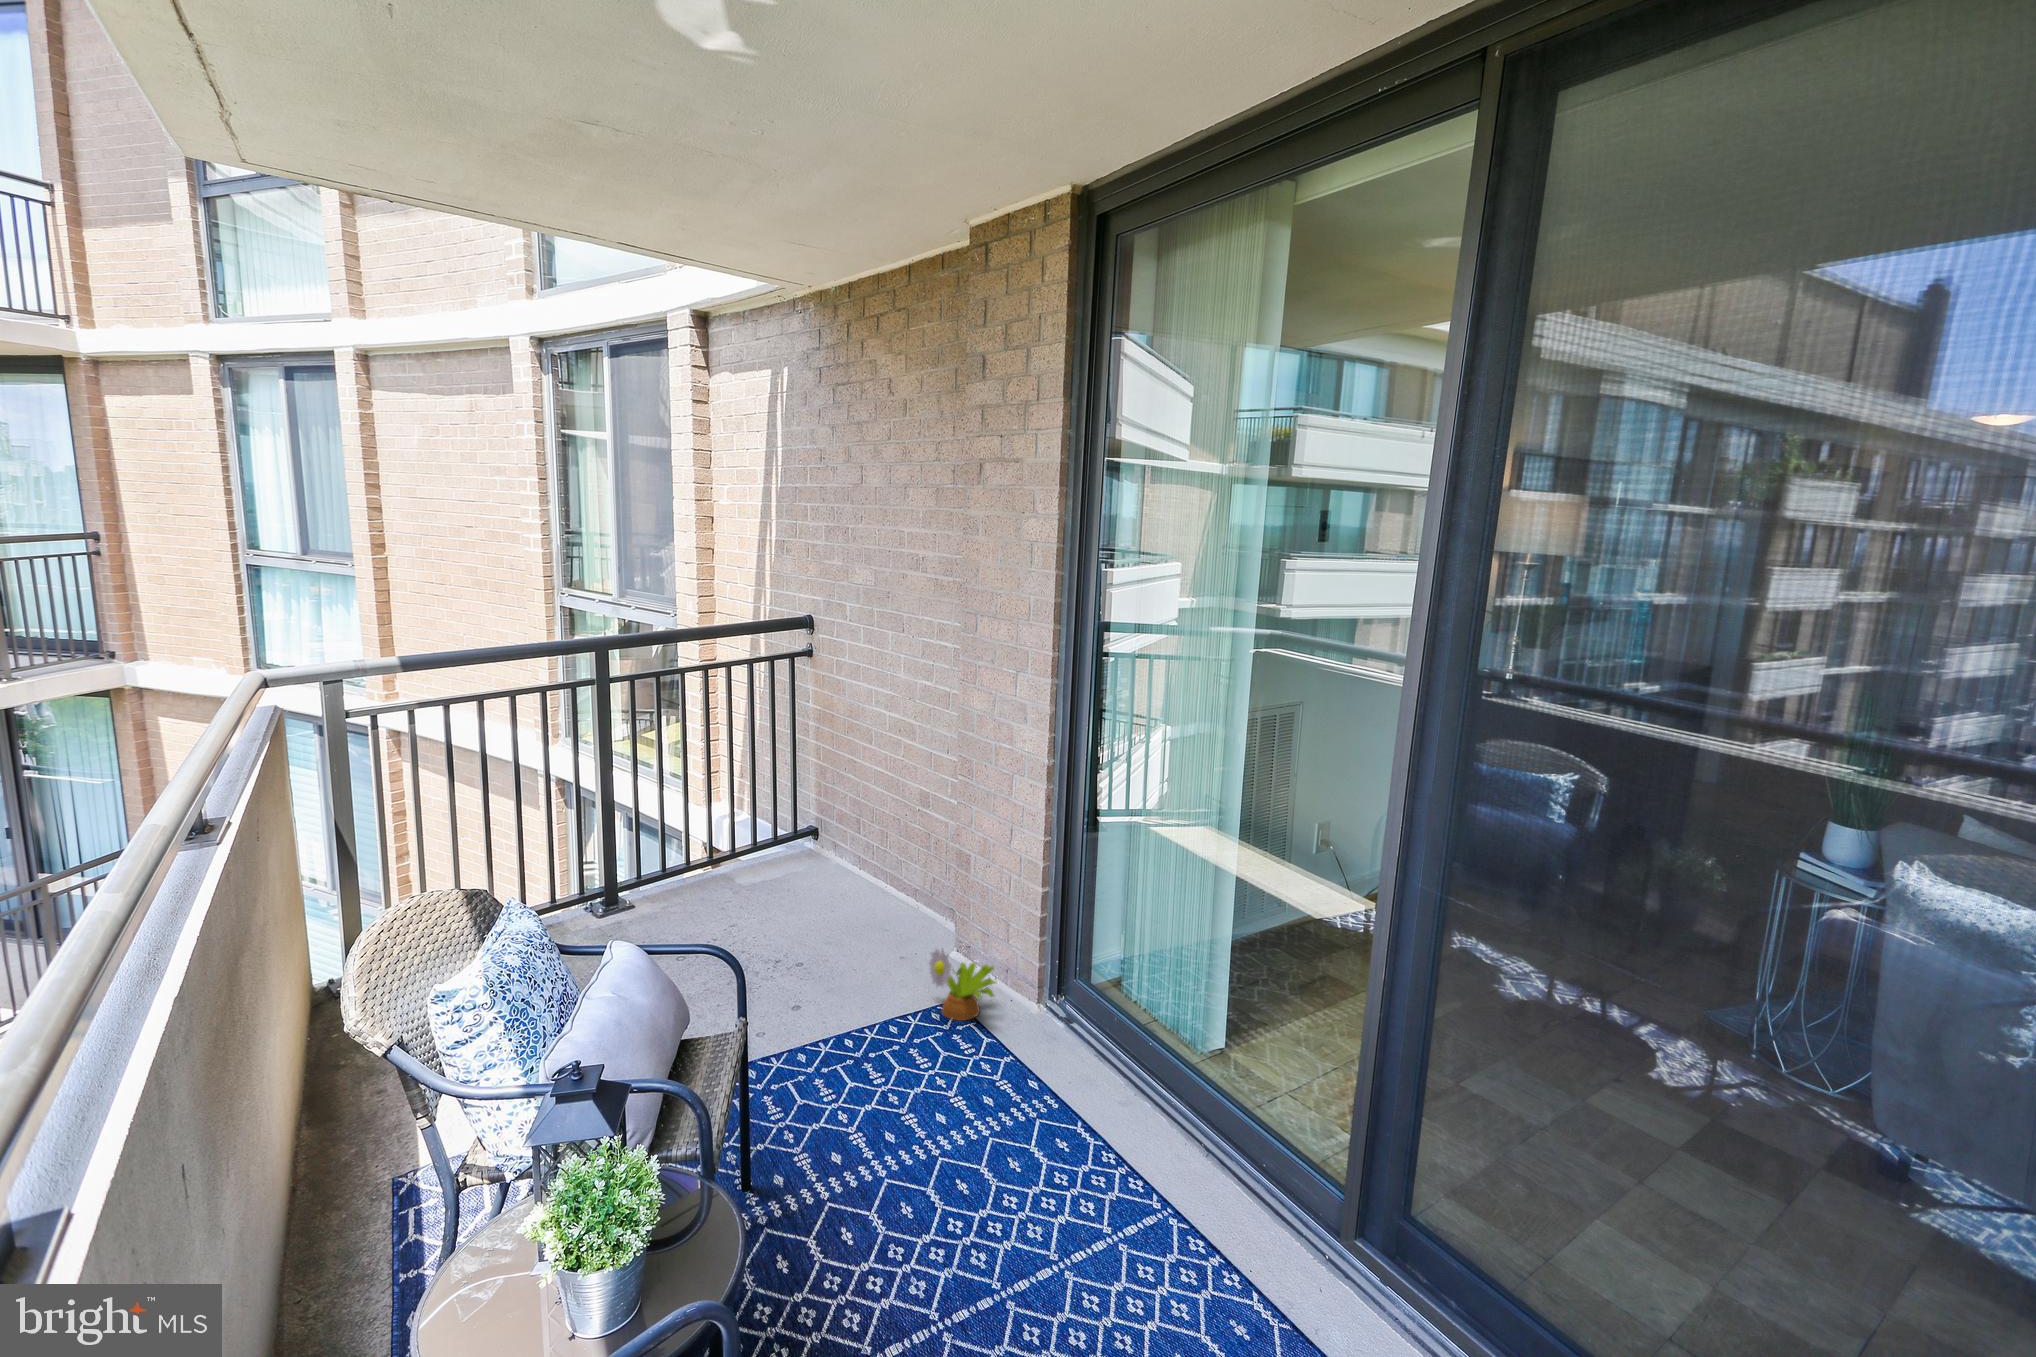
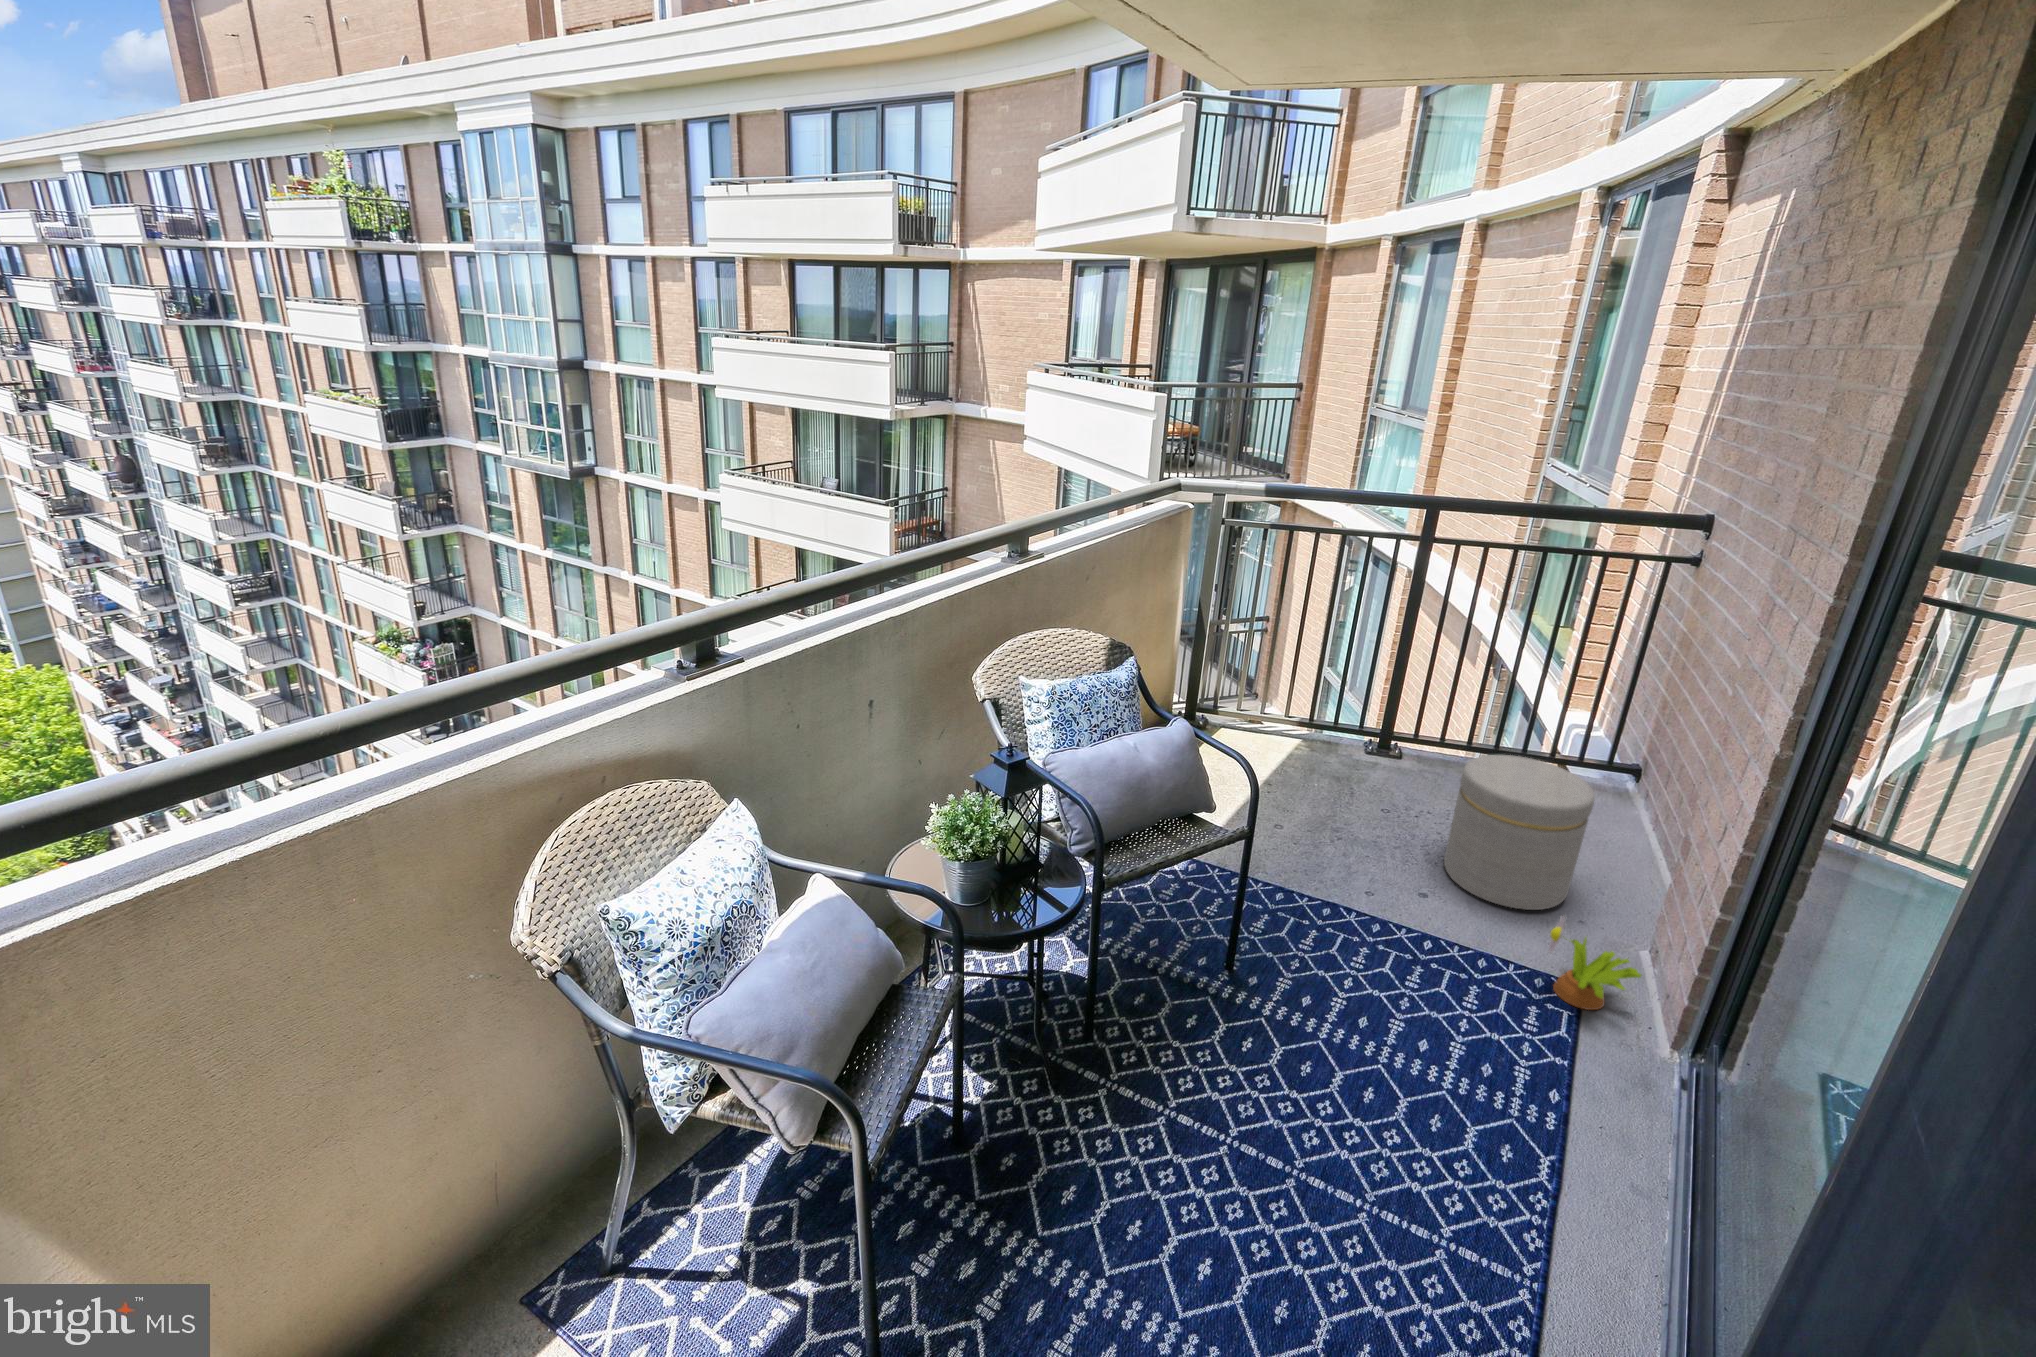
ottoman: none [774,839,886,983] -> present [1444,755,1595,910]

